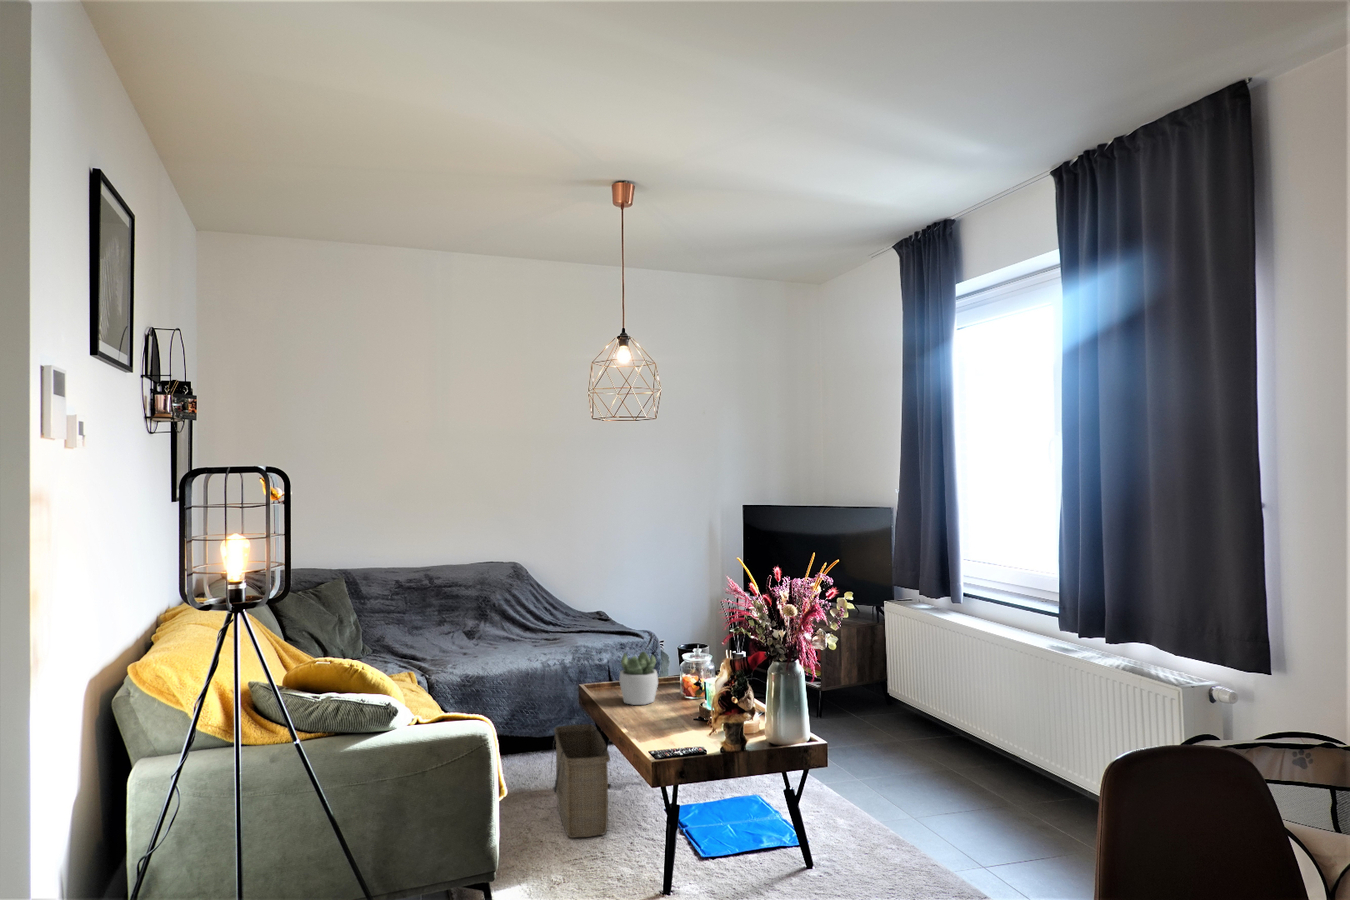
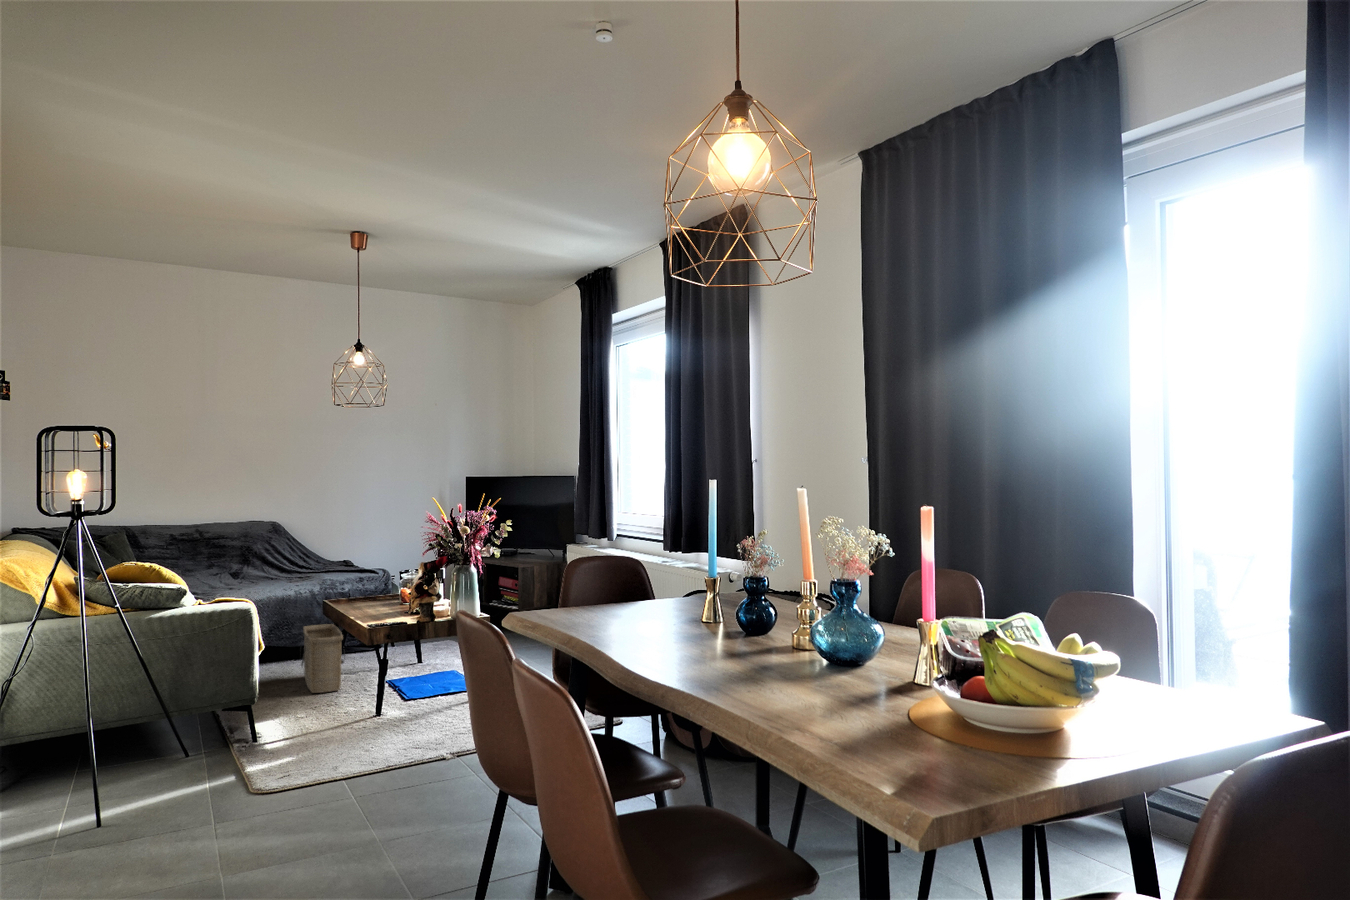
succulent plant: present [619,651,658,705] -> none [352,569,381,605]

